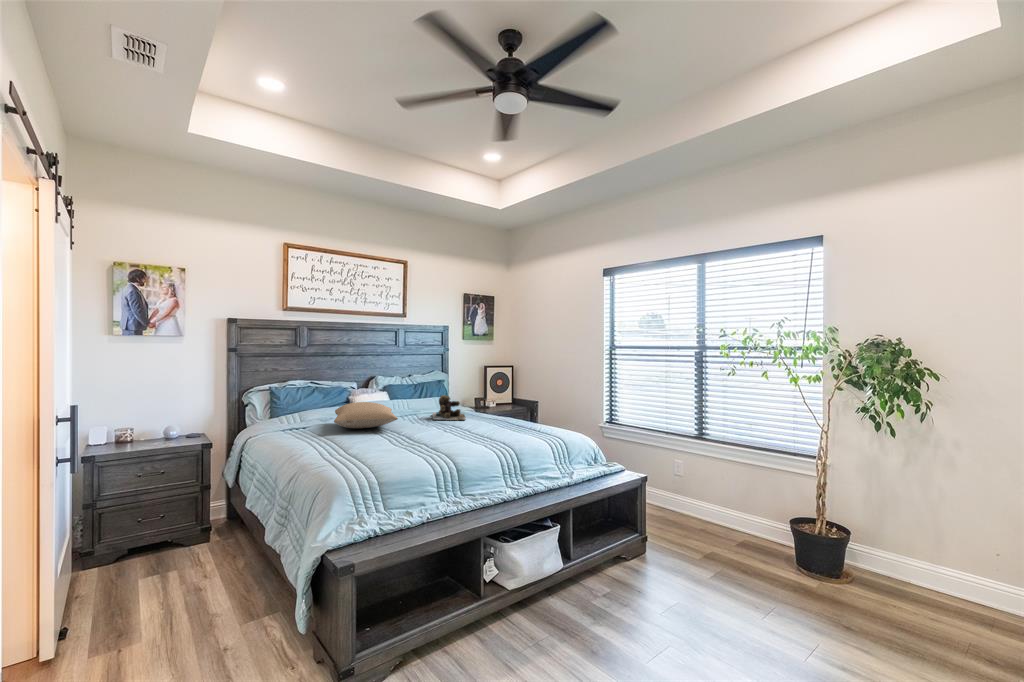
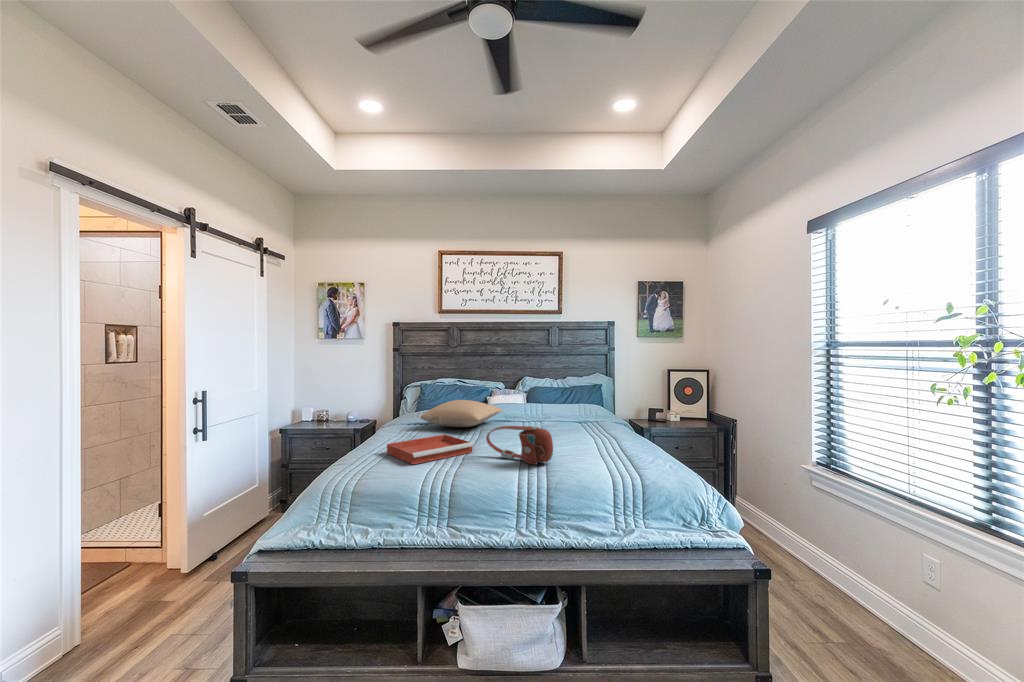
teddy bear: present [433,395,466,420] -> none [544,398,593,430]
handbag: none [443,417,499,445] -> present [486,426,553,465]
tray: none [358,433,427,458] -> present [387,434,473,464]

